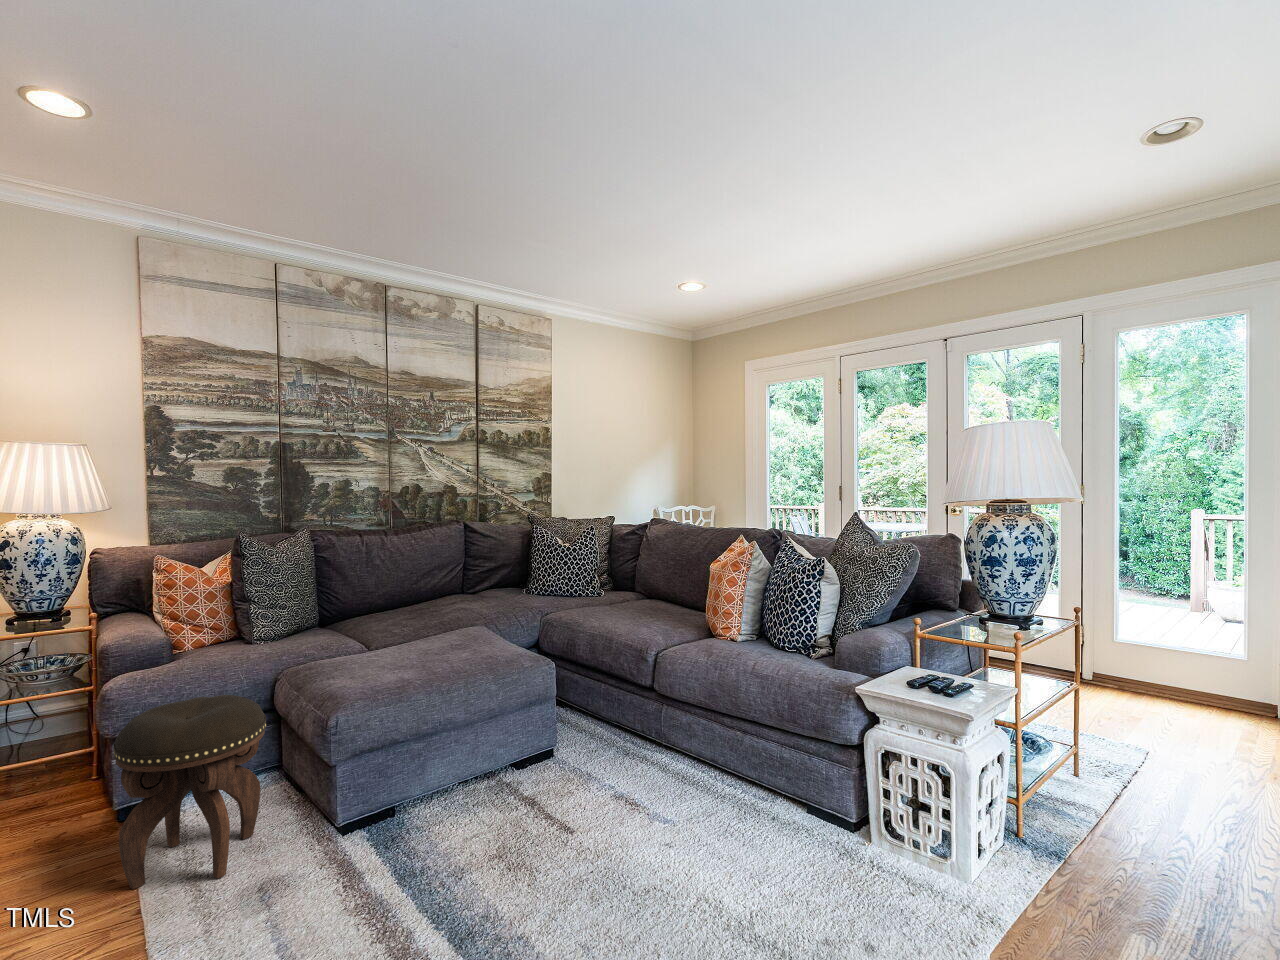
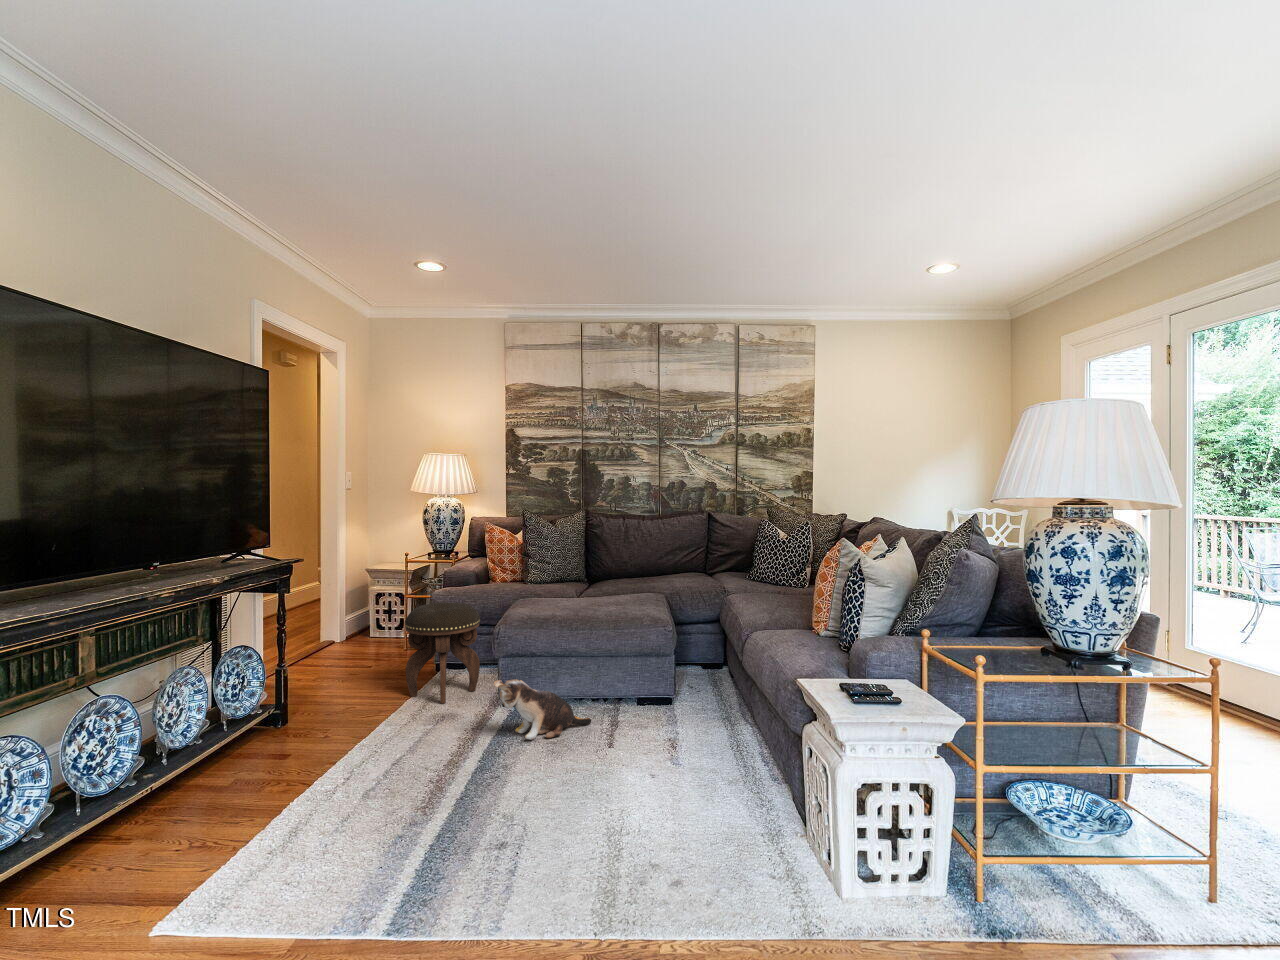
plush toy: none [398,790,504,876] -> present [494,679,591,740]

